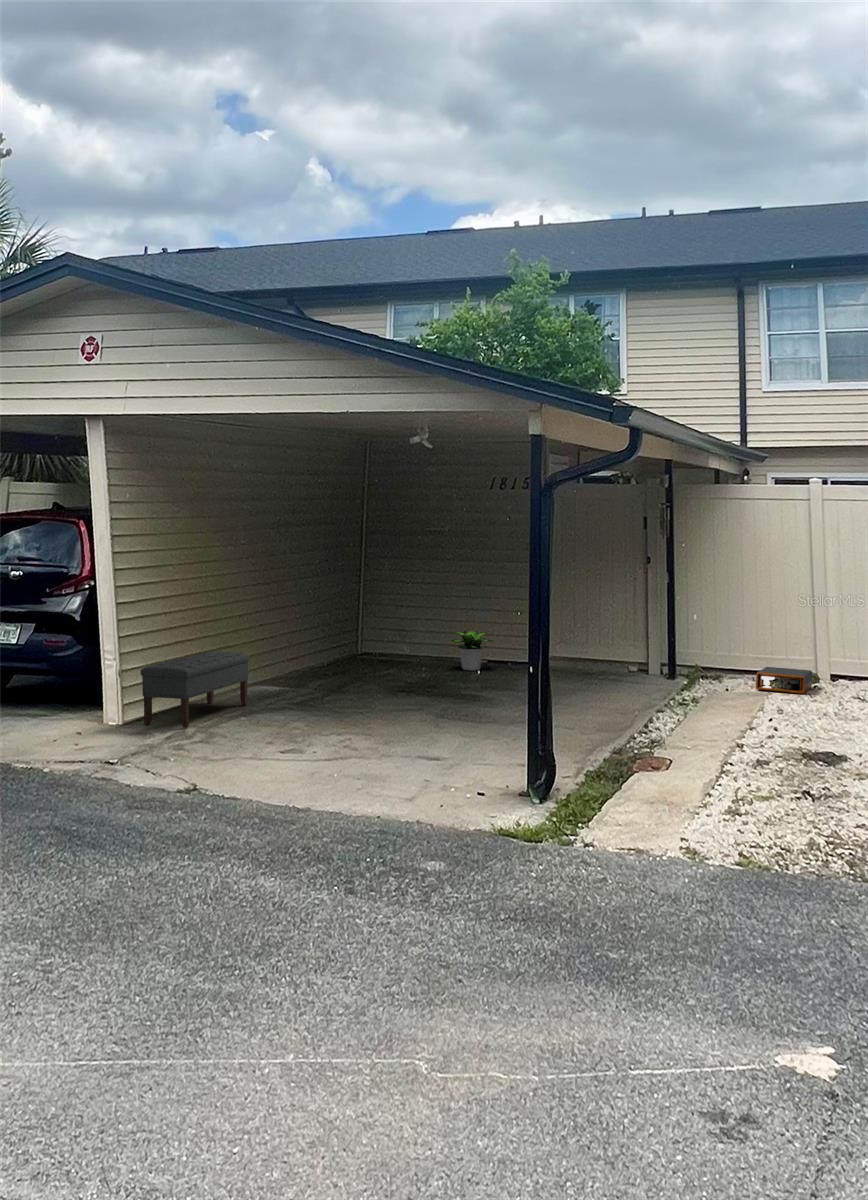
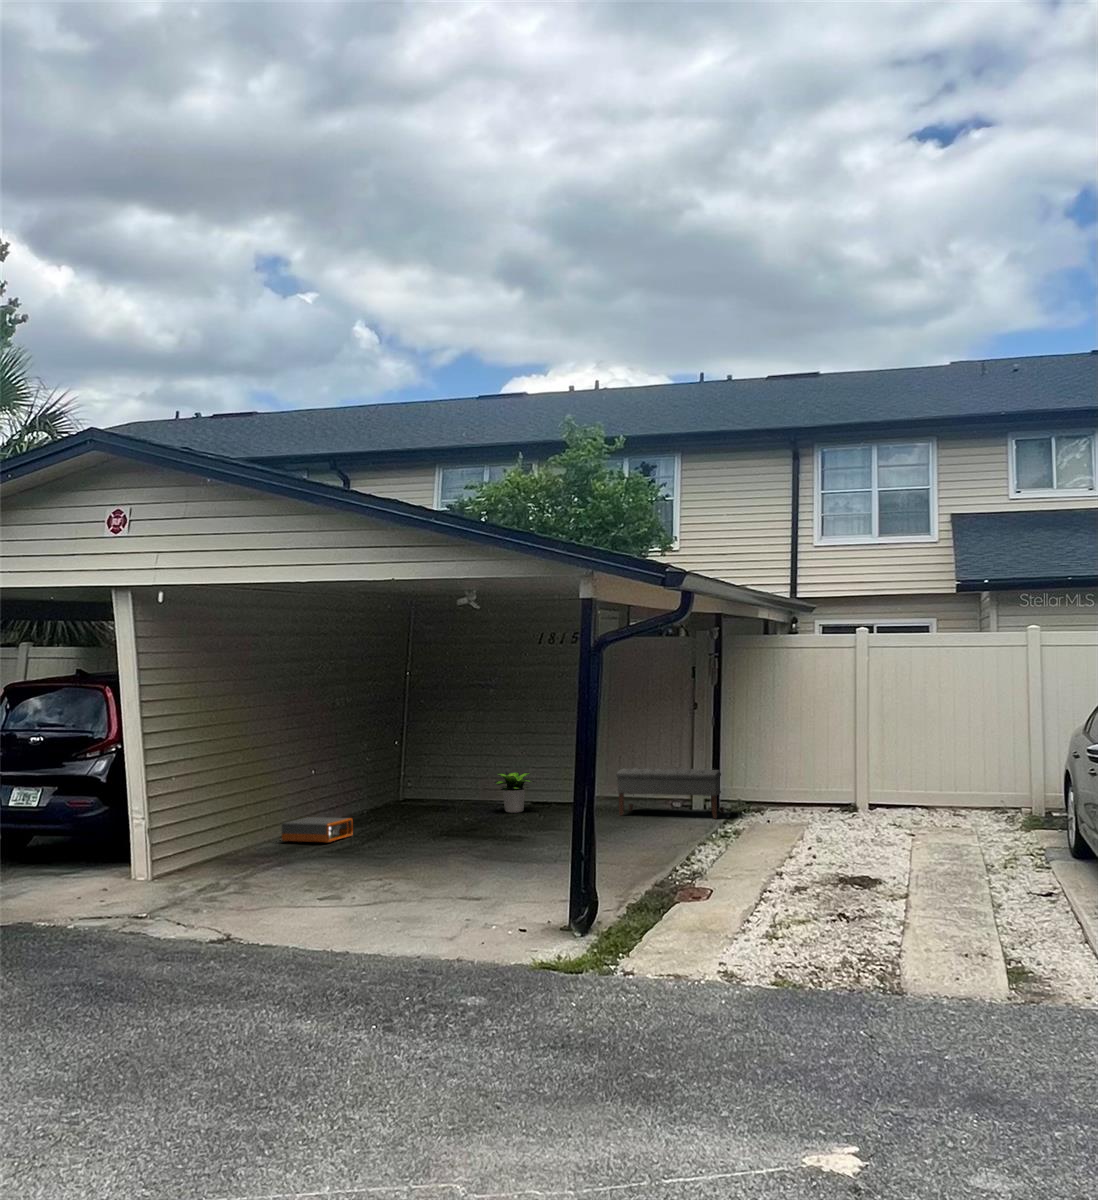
bench: present [140,651,249,728] -> present [616,768,724,819]
storage box: present [756,667,812,694] -> present [282,817,353,842]

